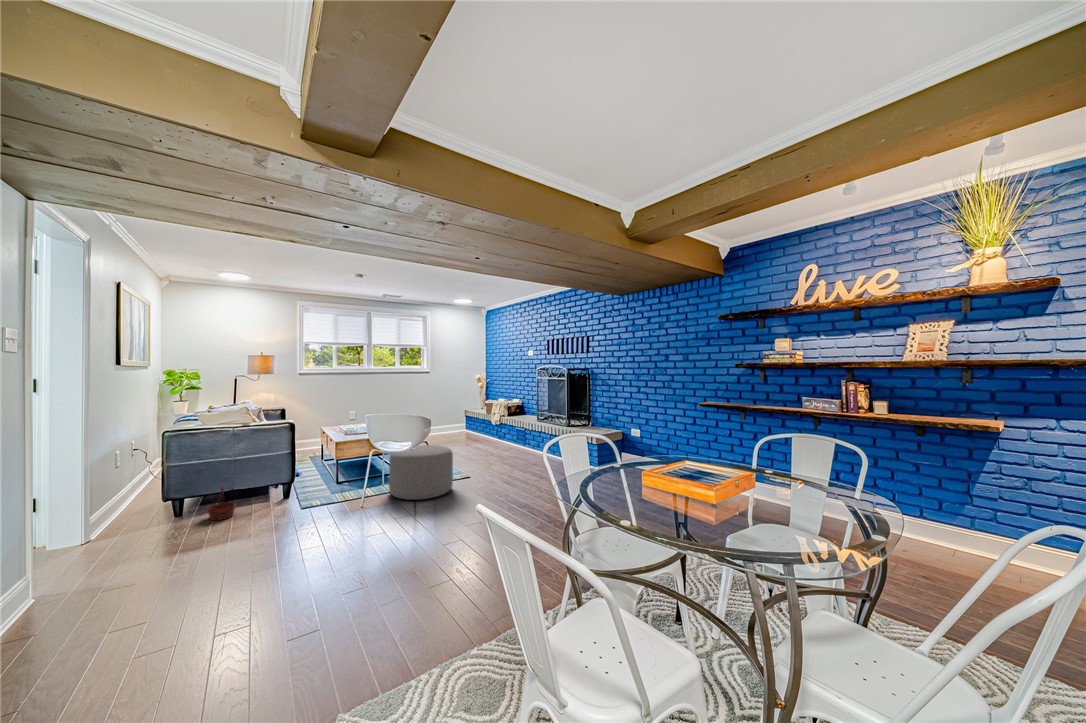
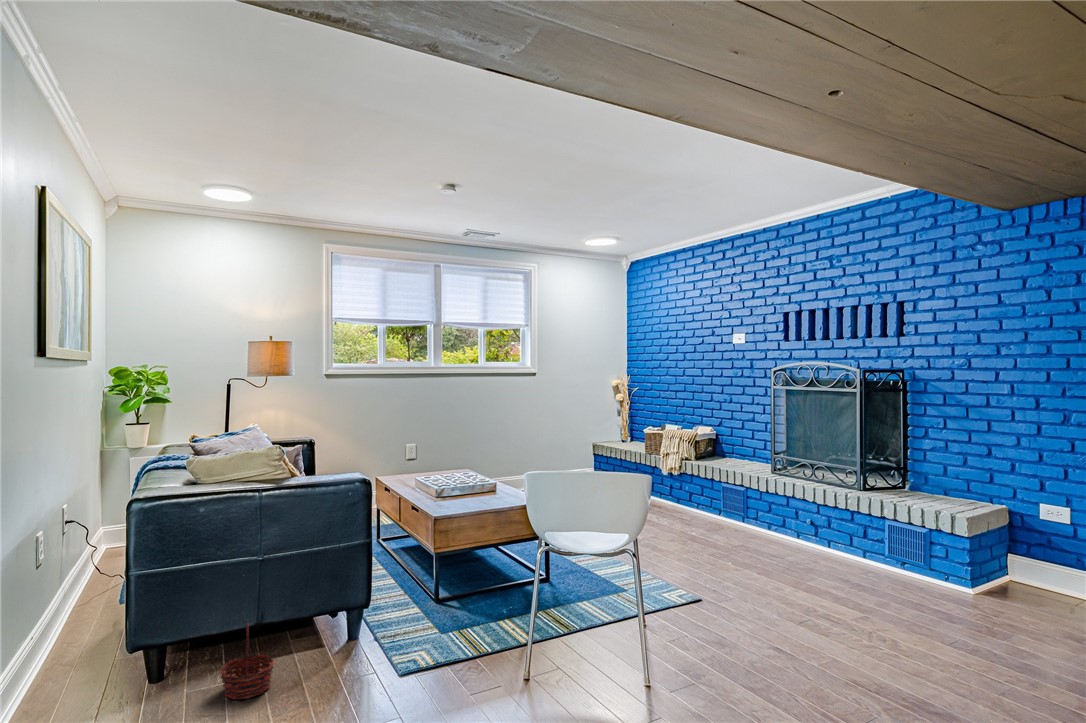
ottoman: present [389,445,453,500] -> none [562,529,693,658]

